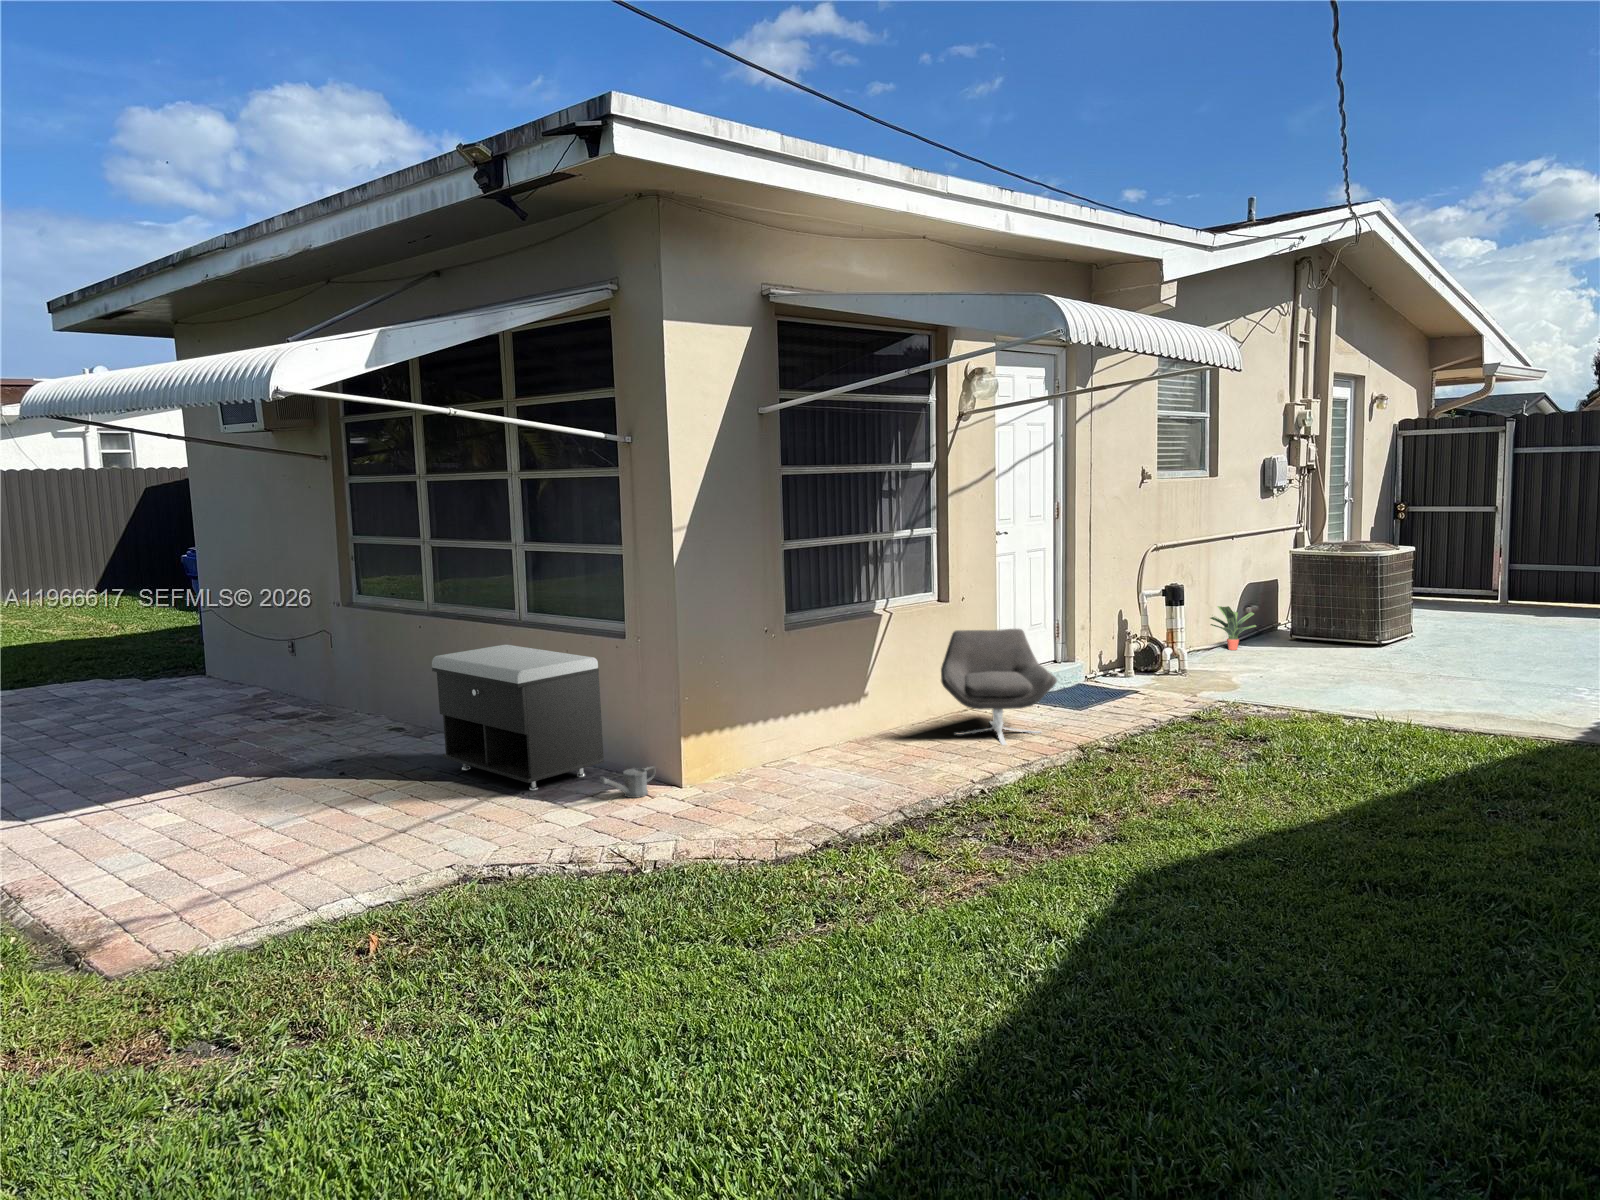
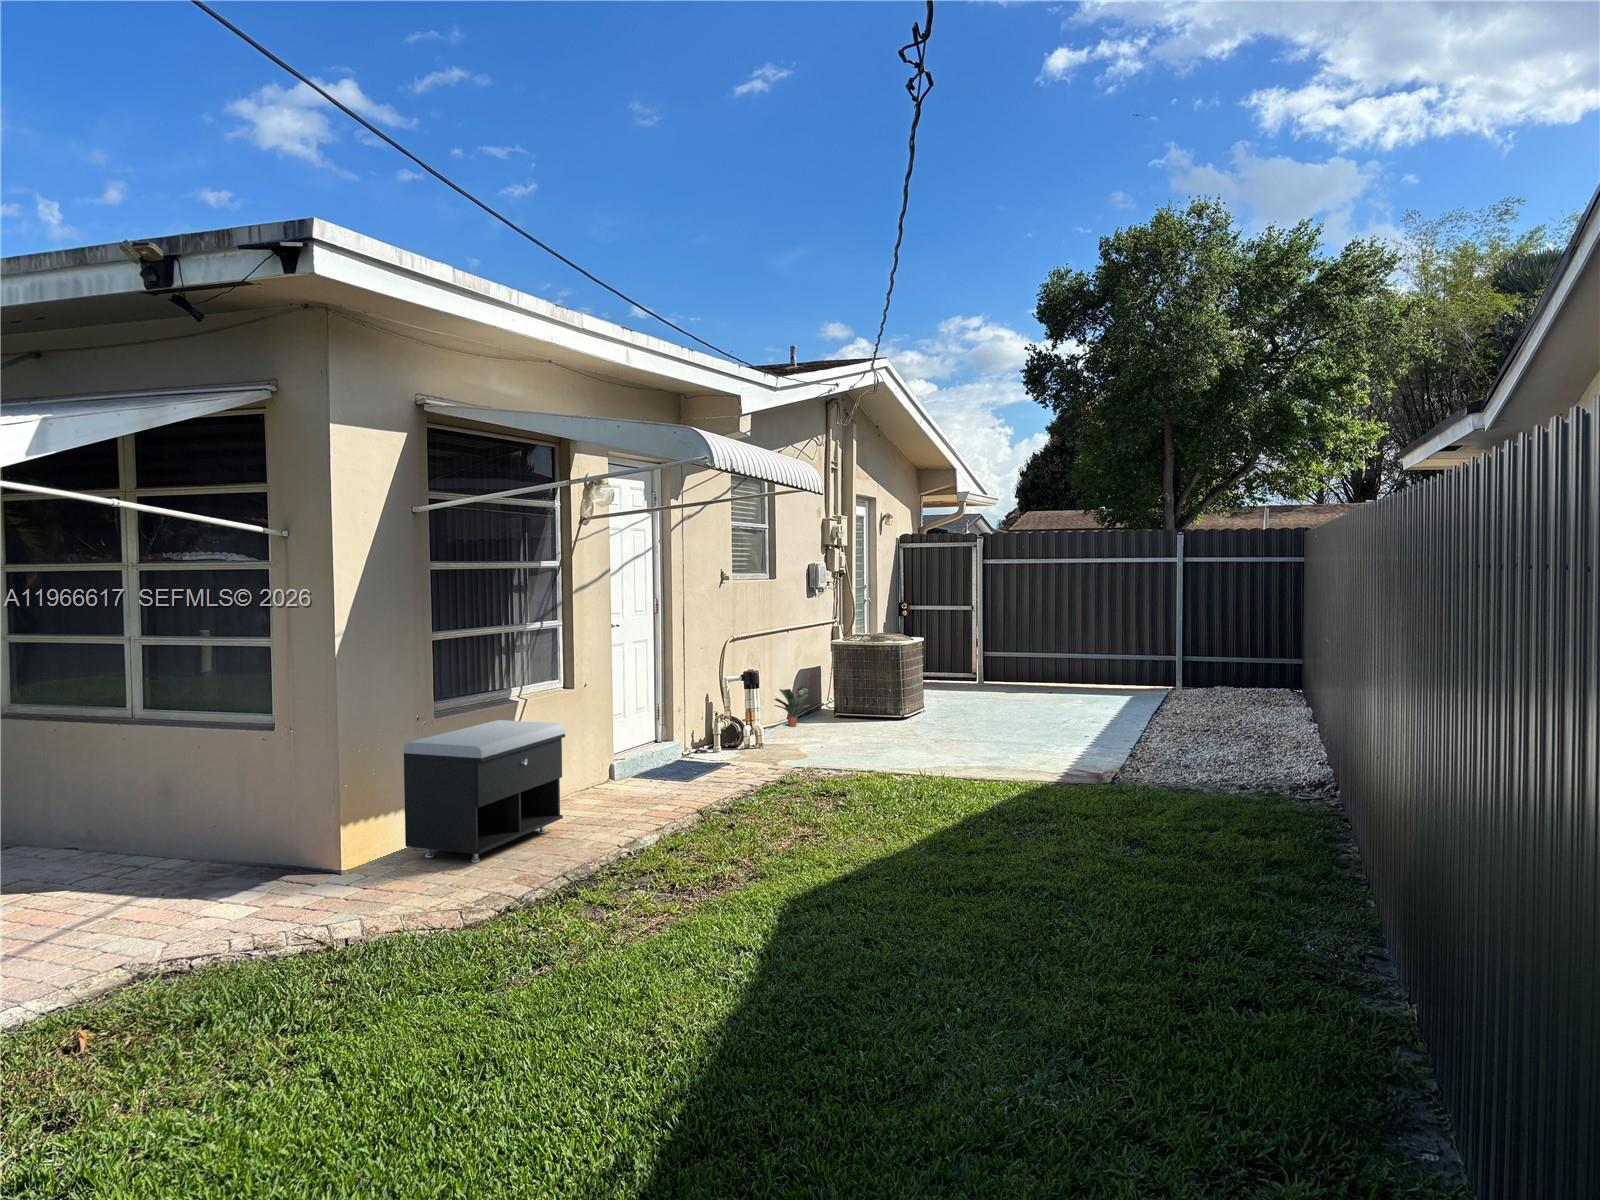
lounge chair: present [941,629,1057,745] -> none [568,711,676,815]
storage bench: present [432,645,604,790] -> present [404,720,565,862]
watering can: present [600,766,655,798] -> none [255,856,310,890]

